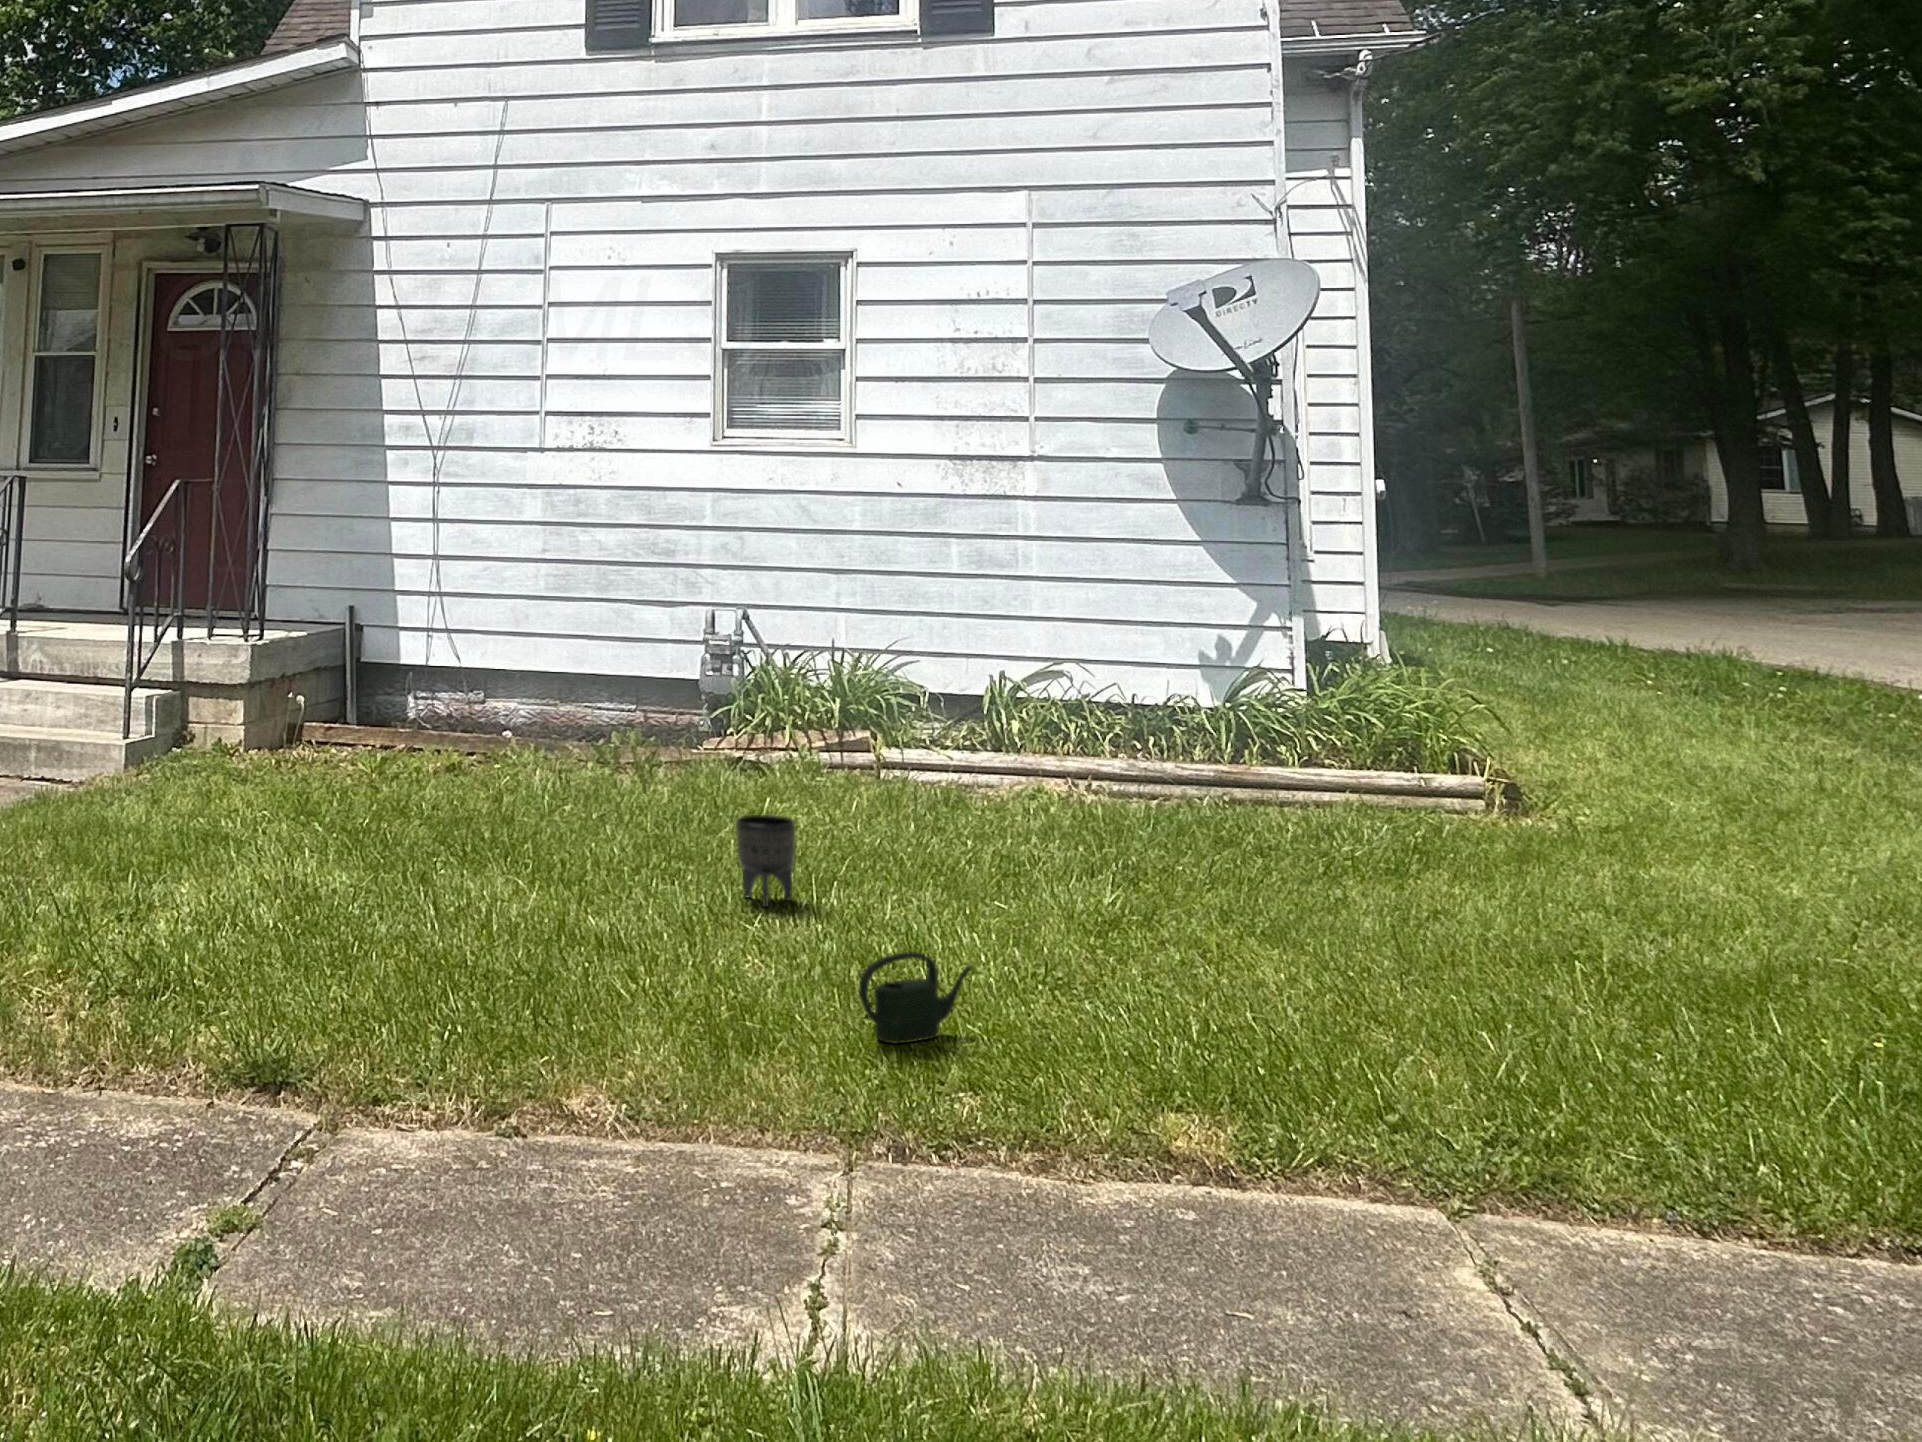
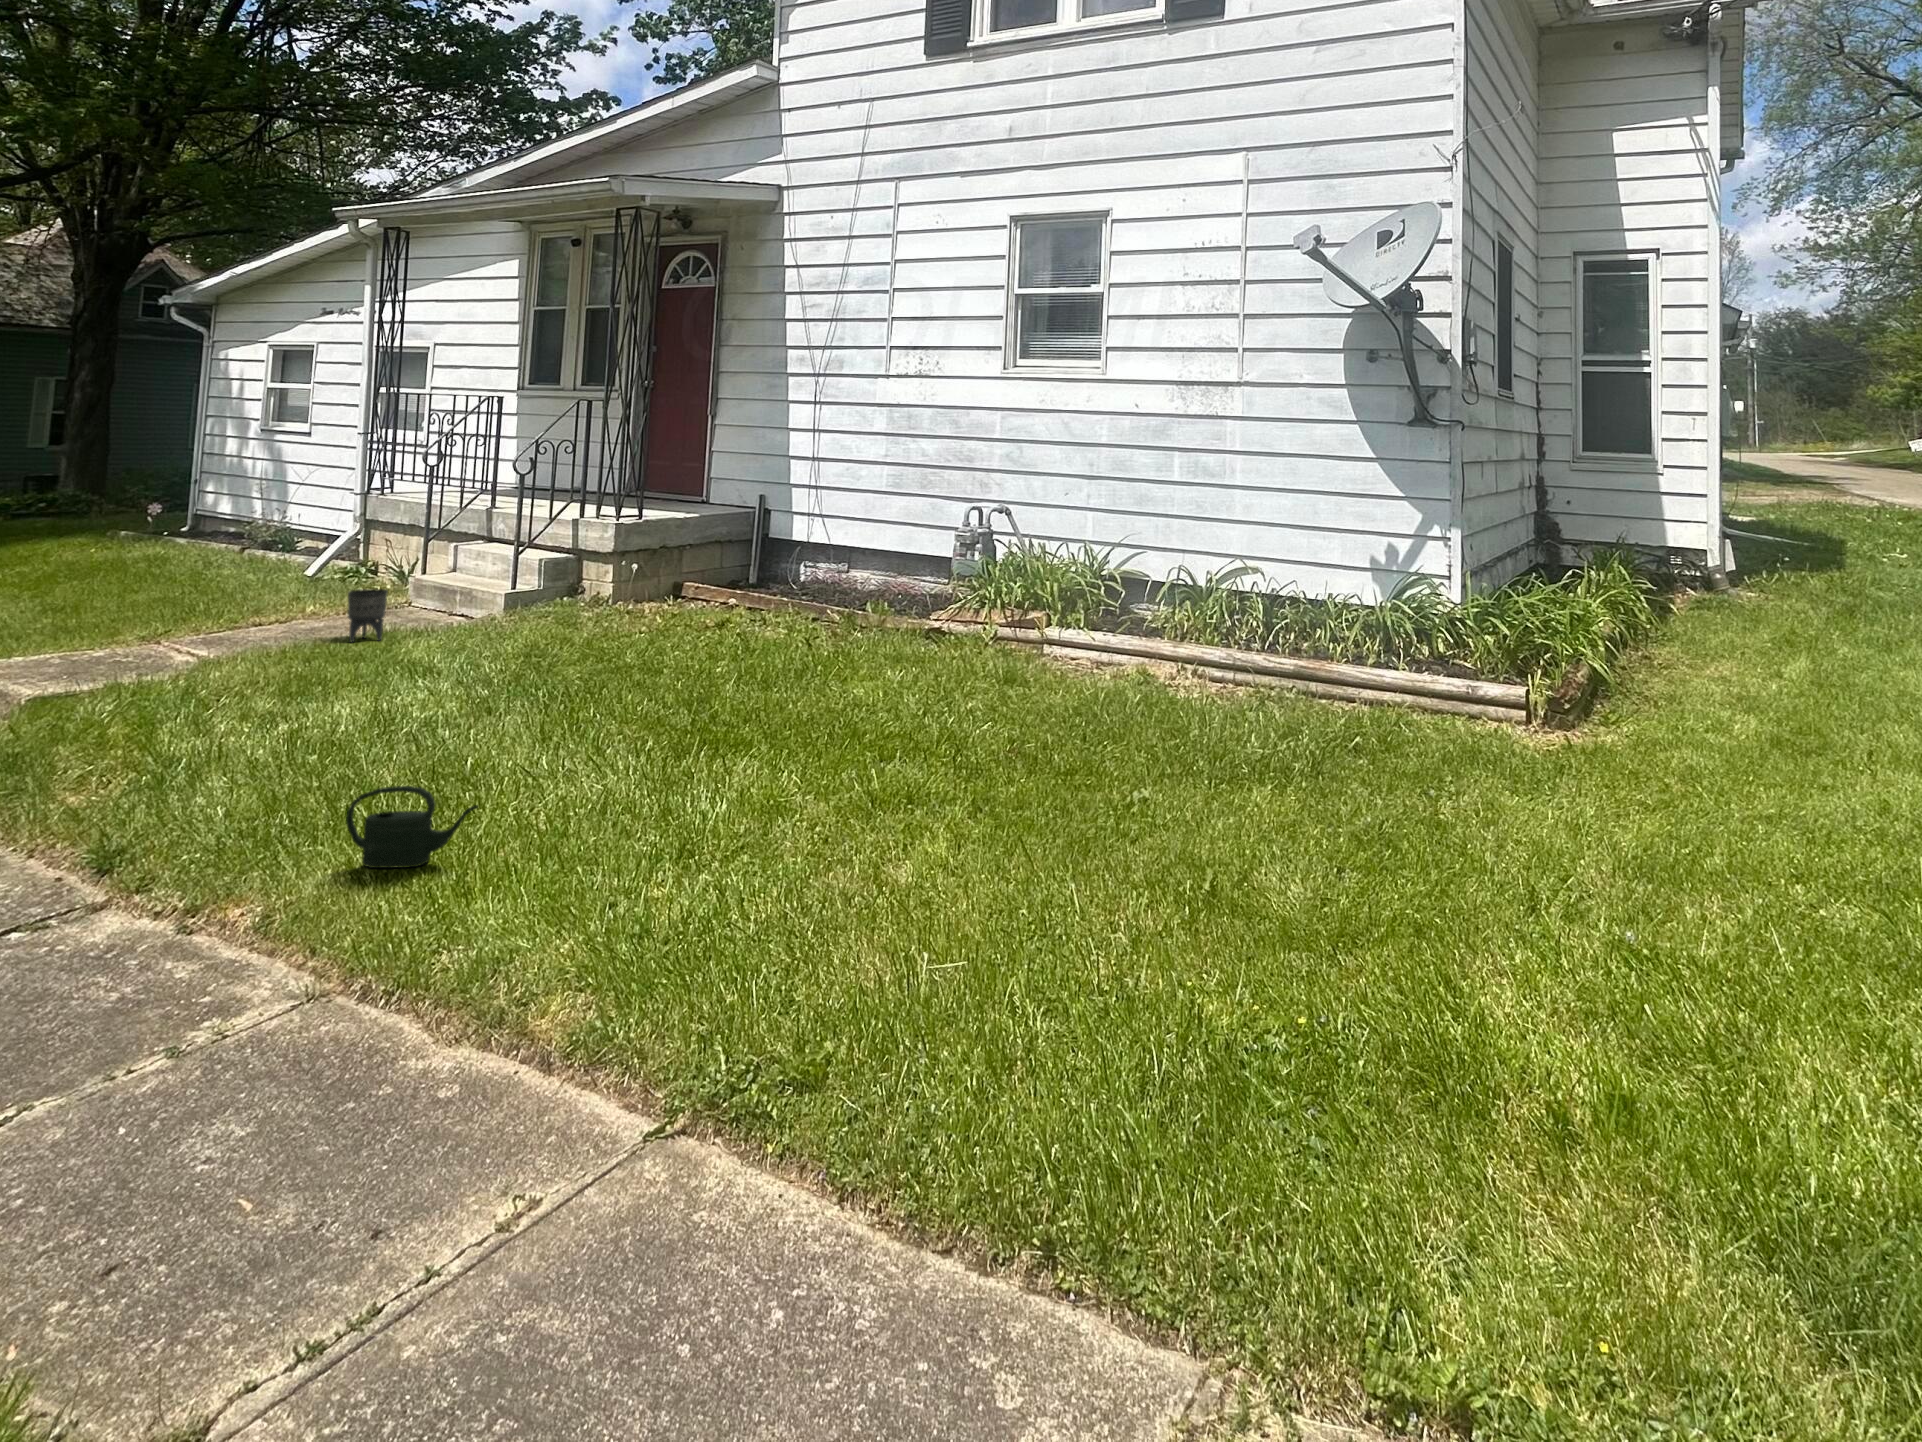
planter: present [736,815,795,907] -> present [348,589,388,642]

